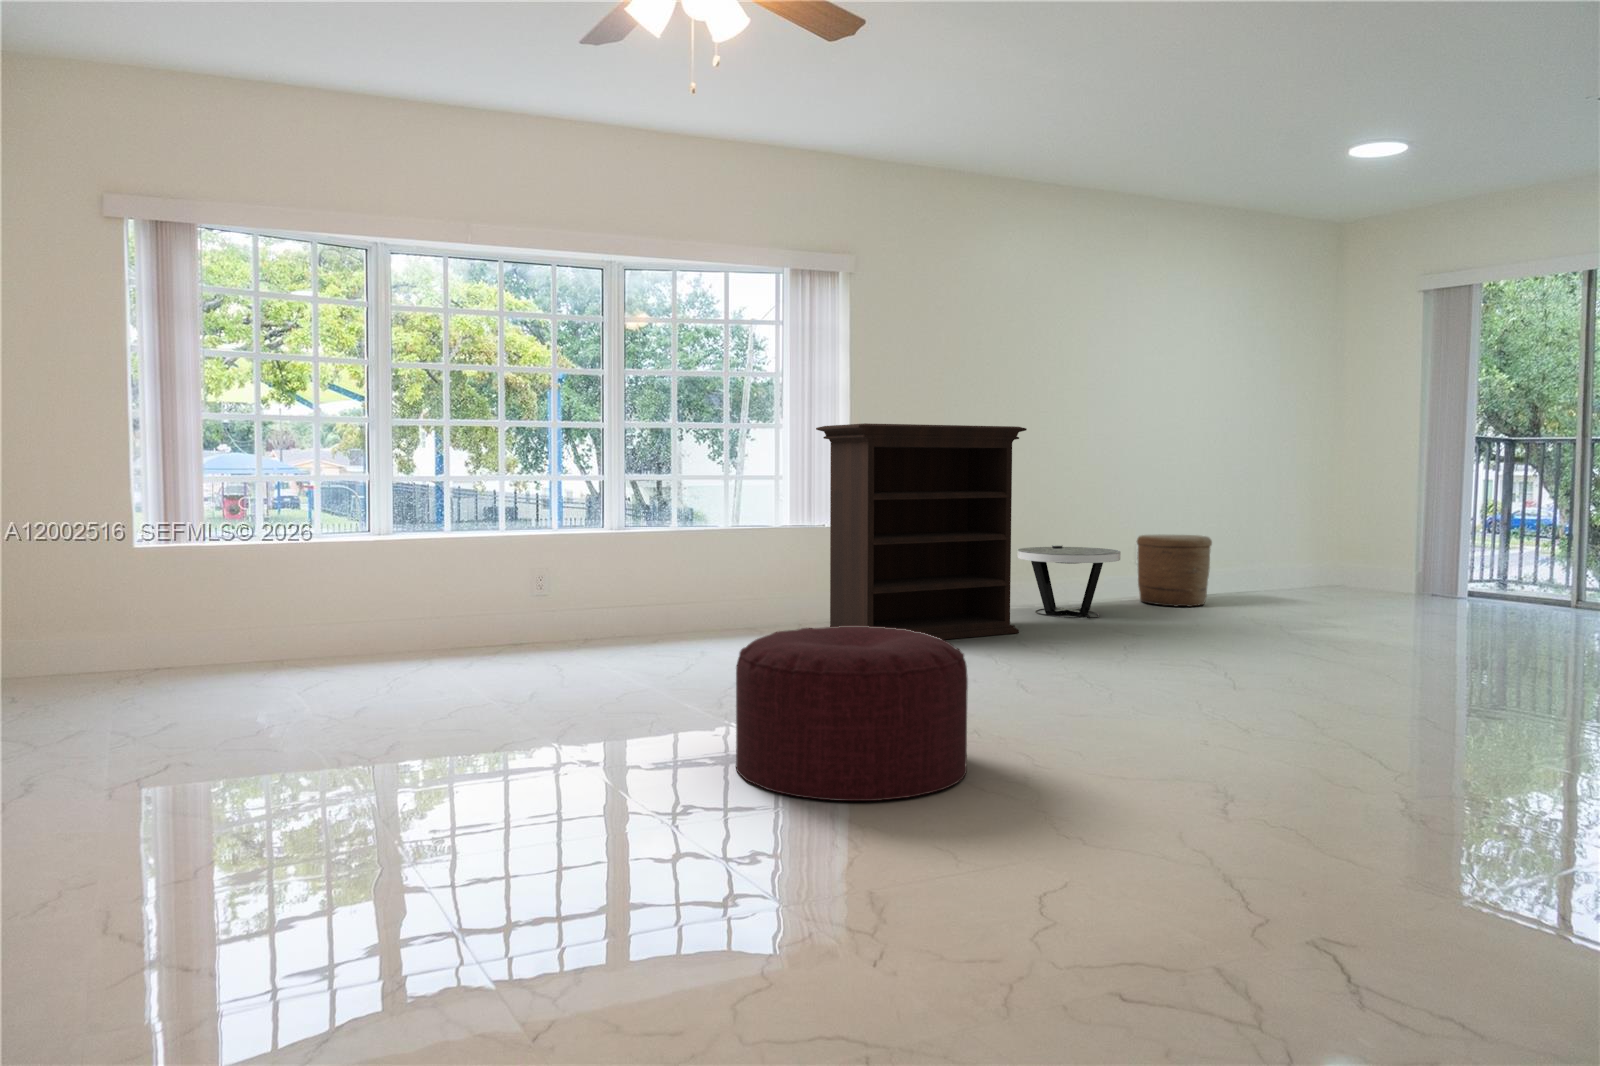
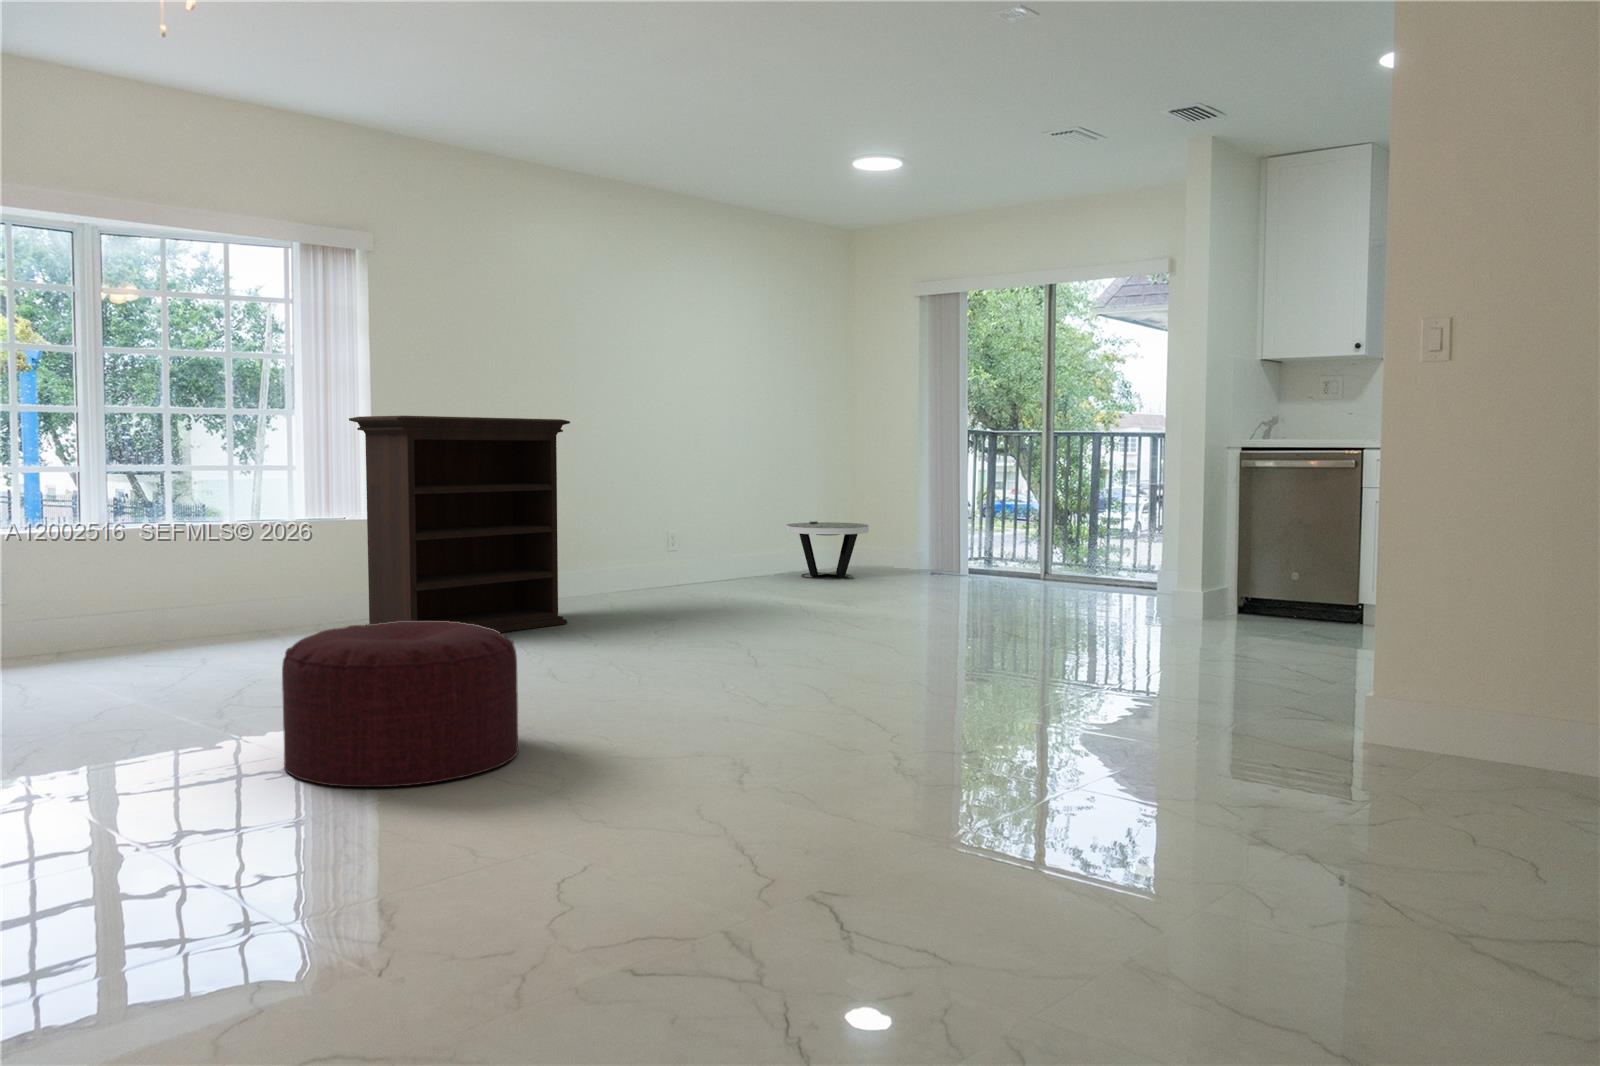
woven basket: present [1137,535,1212,607] -> none [680,523,749,592]
side table: present [1017,545,1121,618] -> present [787,521,869,579]

